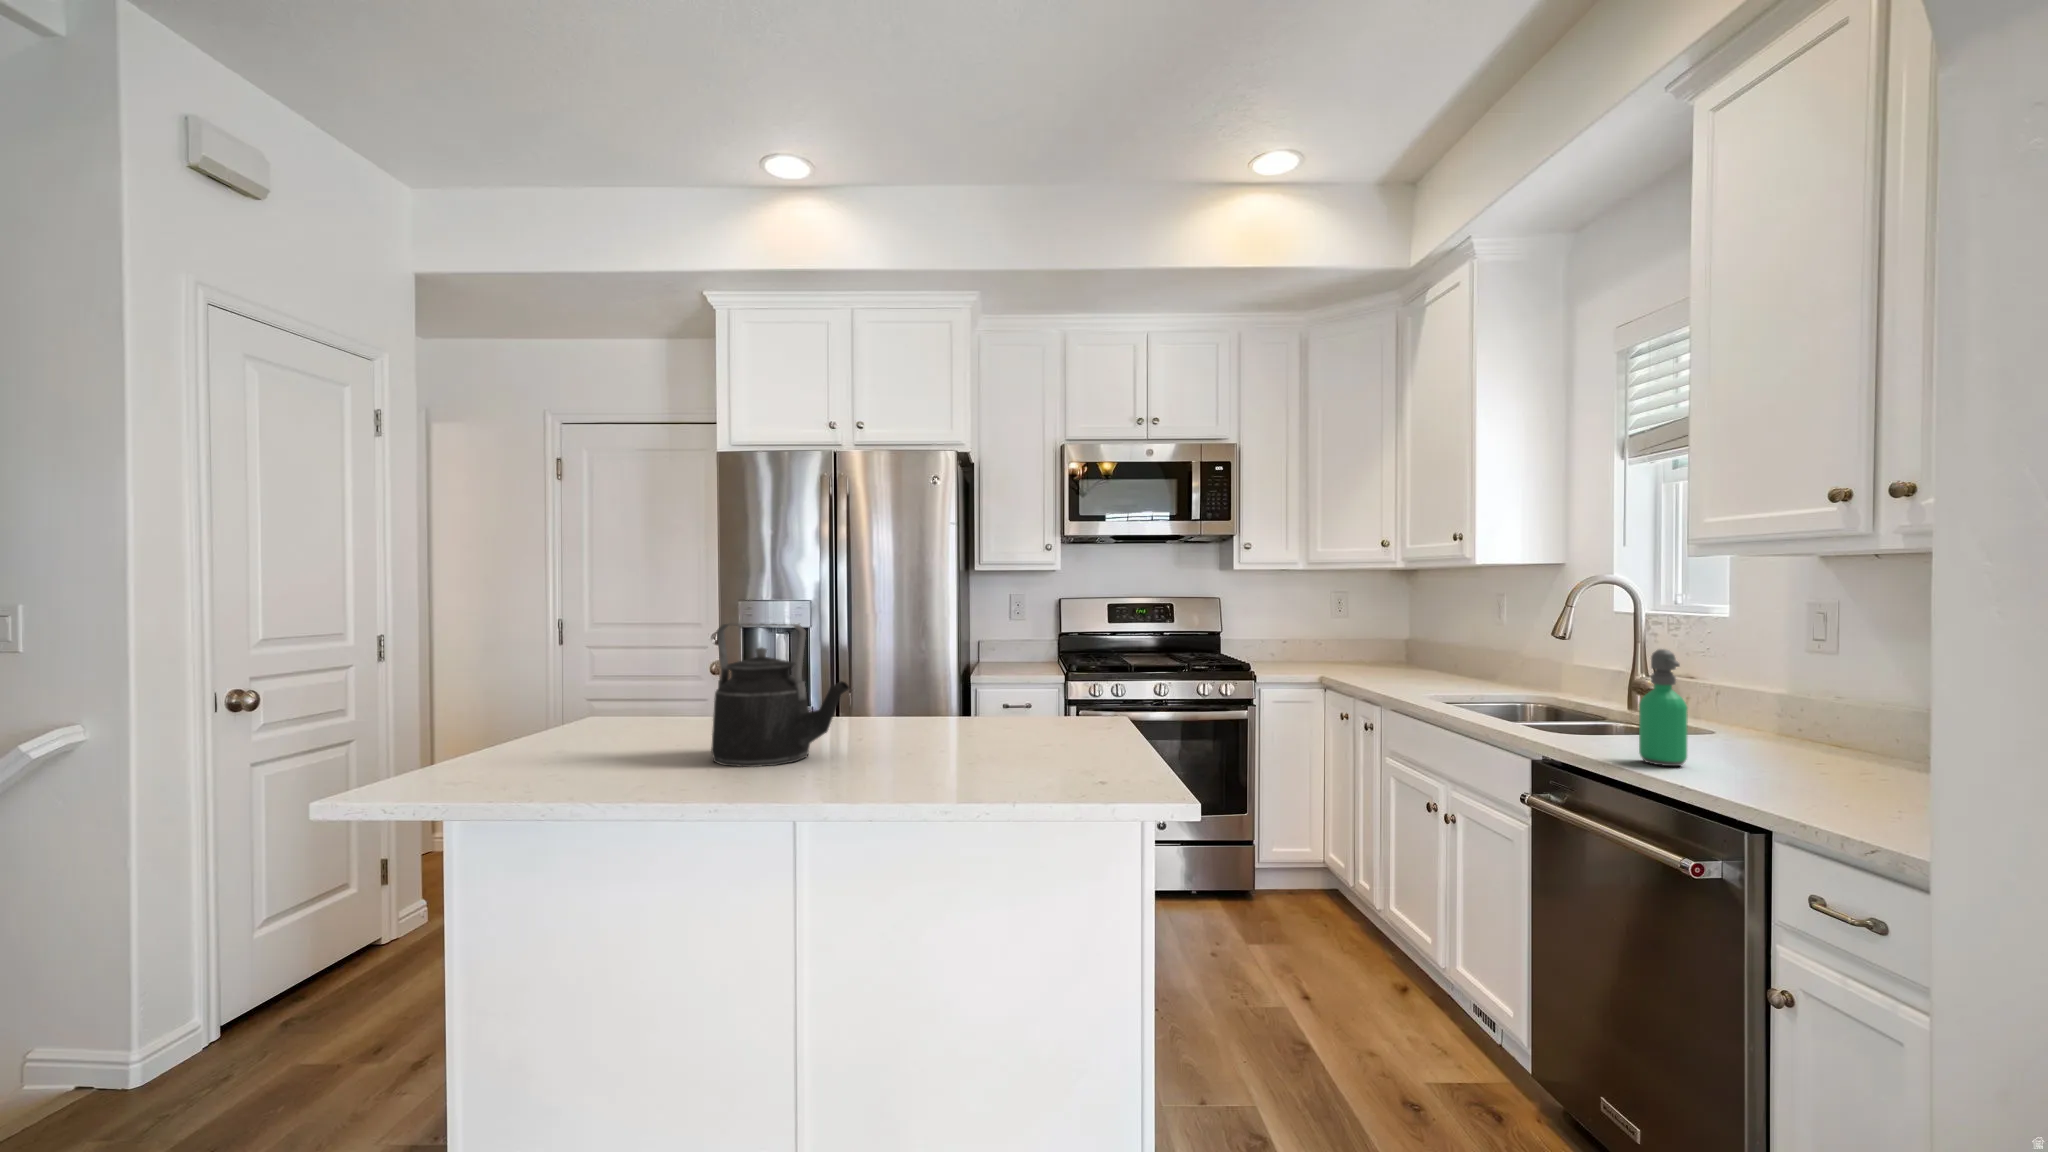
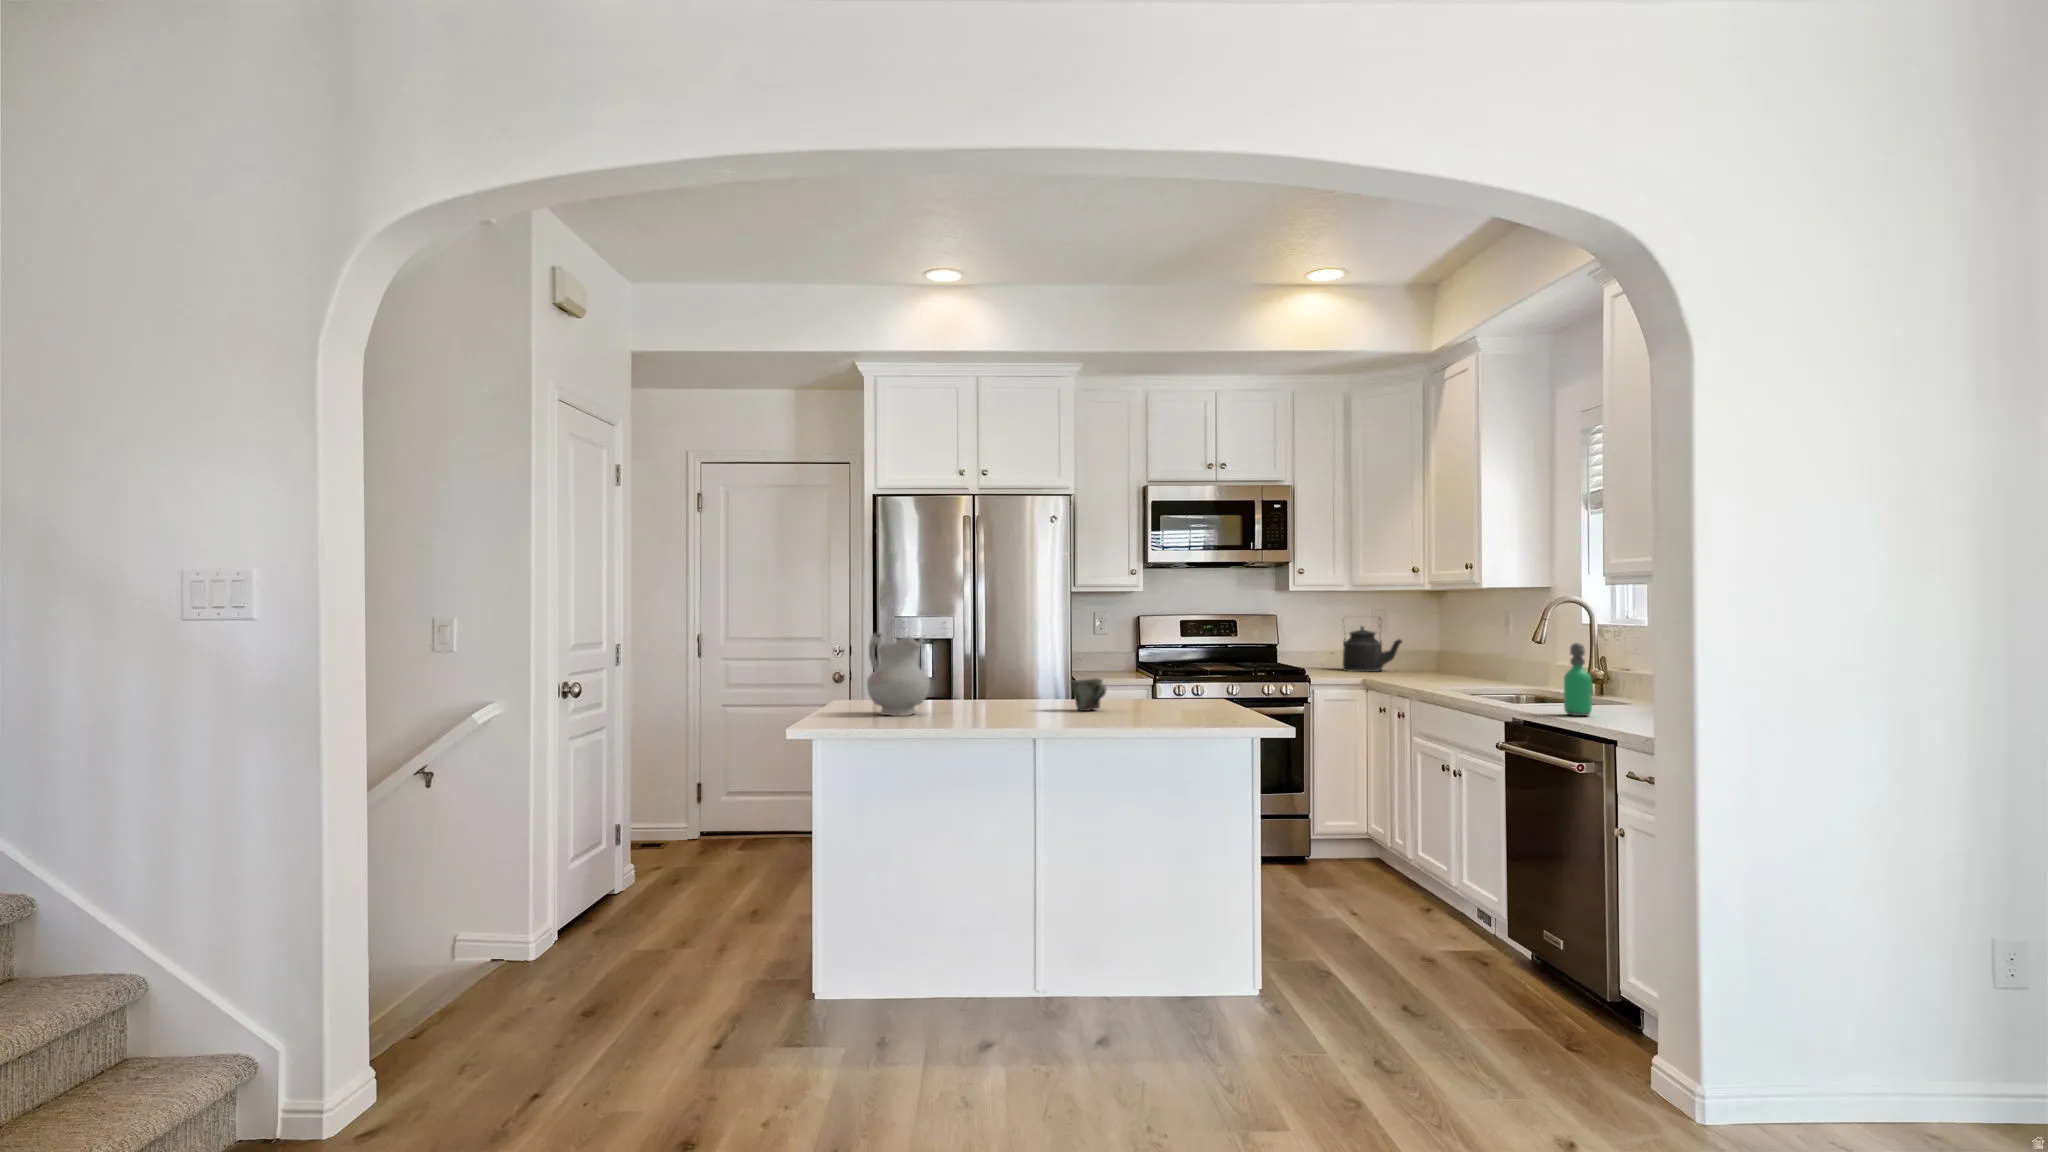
kettle: present [711,624,849,767] -> present [1343,626,1402,672]
ceramic pitcher: none [547,629,654,762] -> present [867,633,930,716]
mug: none [883,696,931,747] -> present [1071,678,1106,711]

